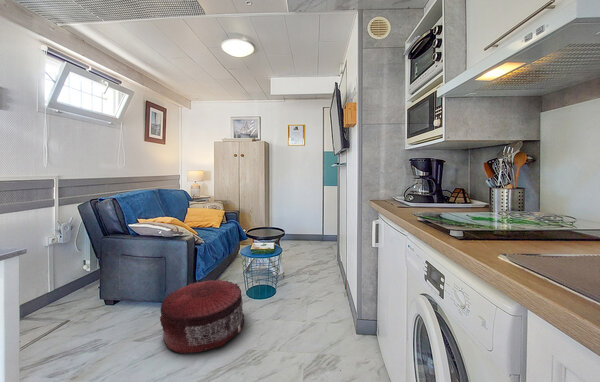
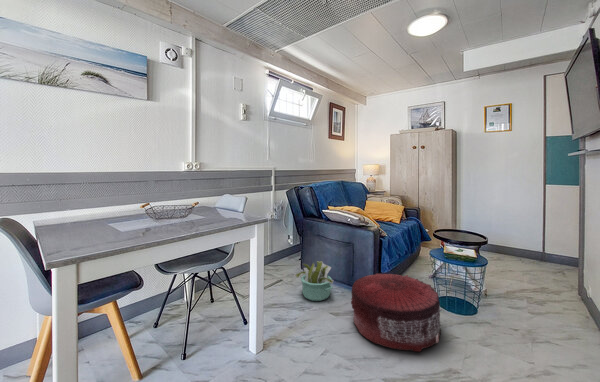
decorative plant: none [86,283,142,331] -> present [294,261,333,301]

